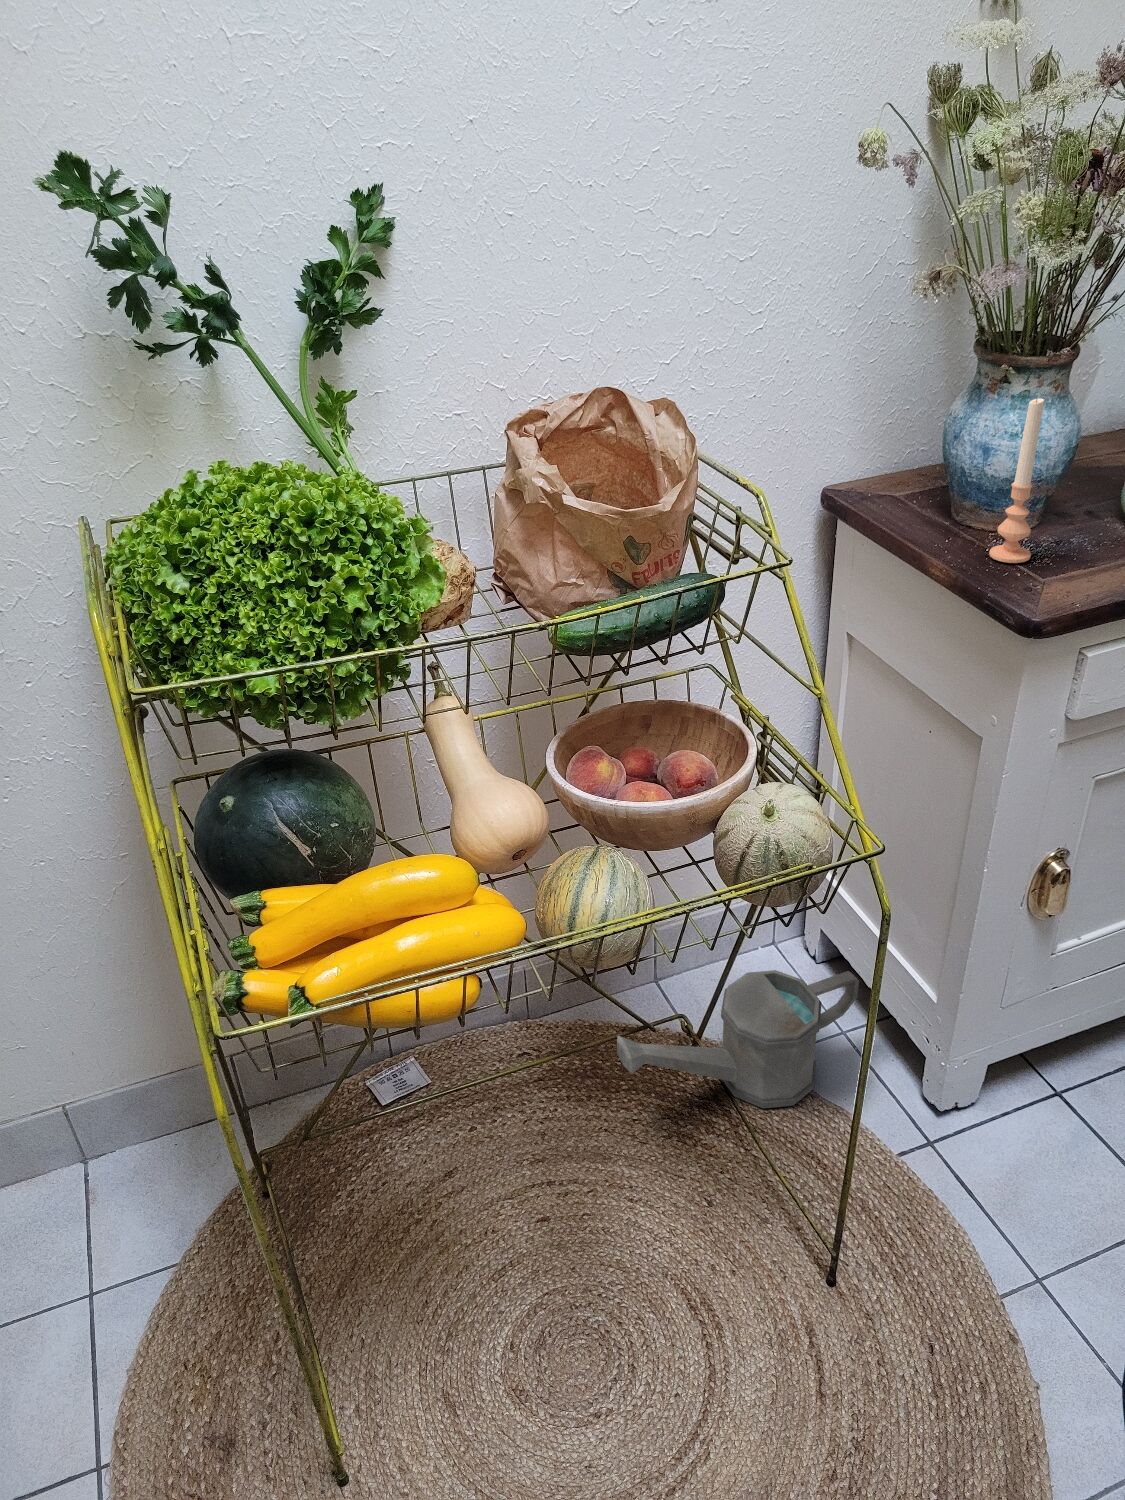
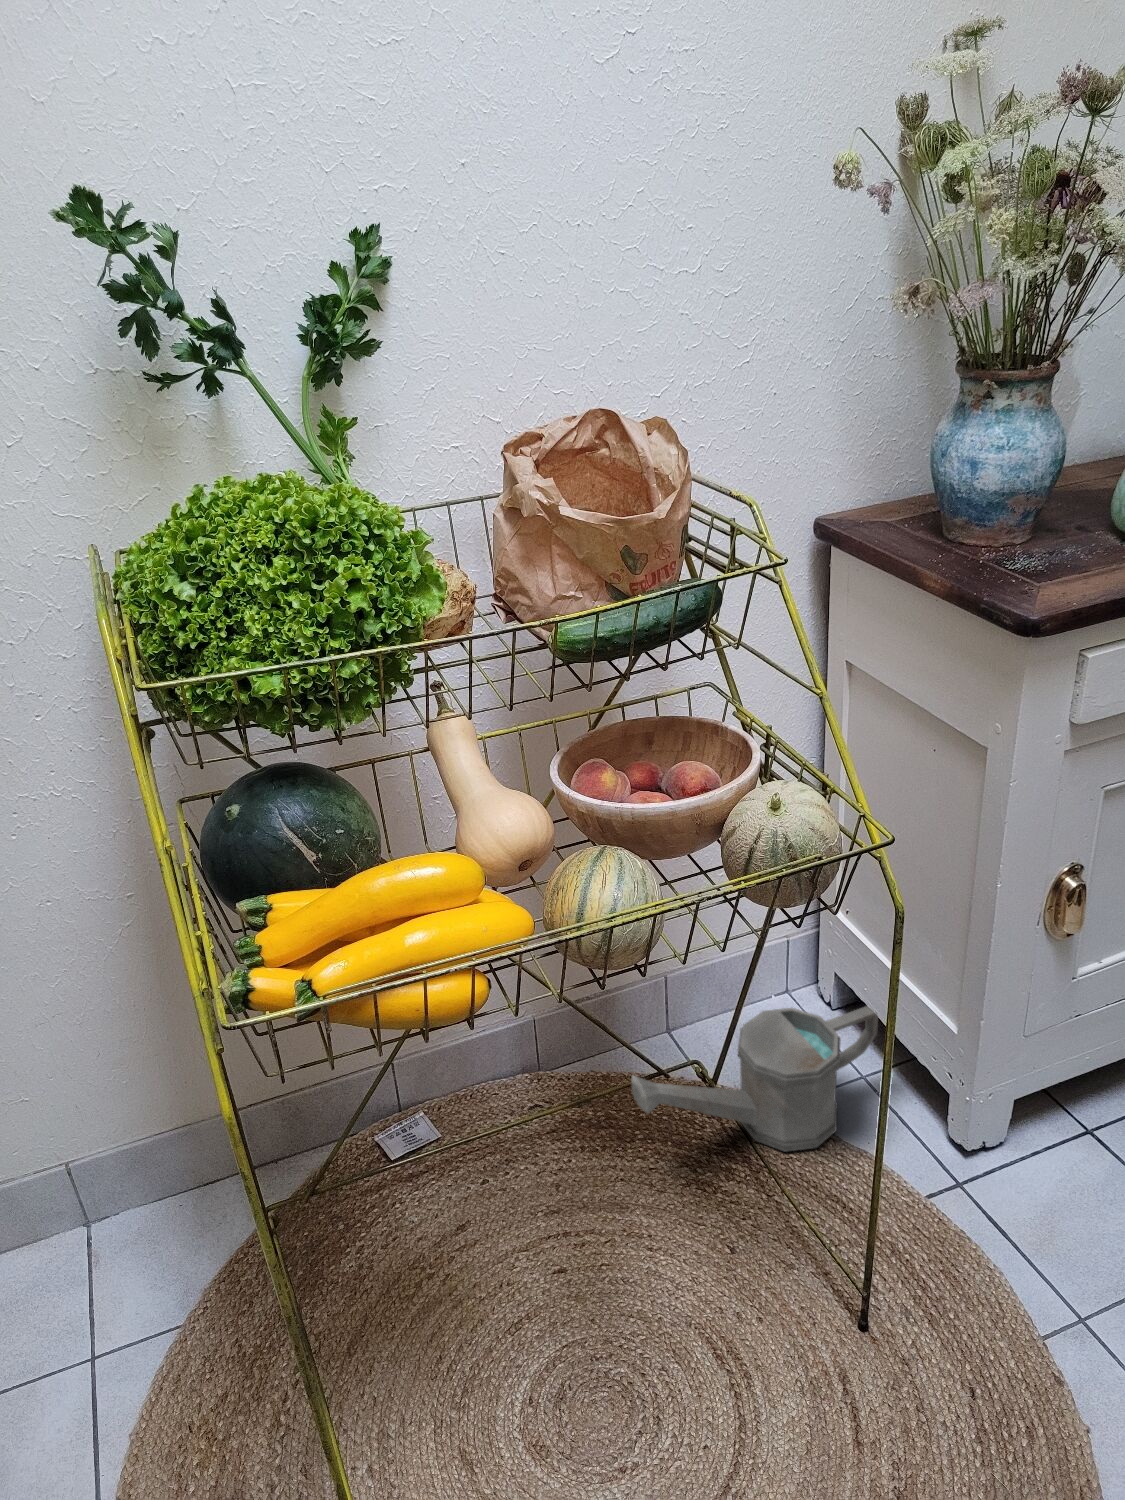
candle: present [989,398,1044,563] -> none [984,408,1028,572]

